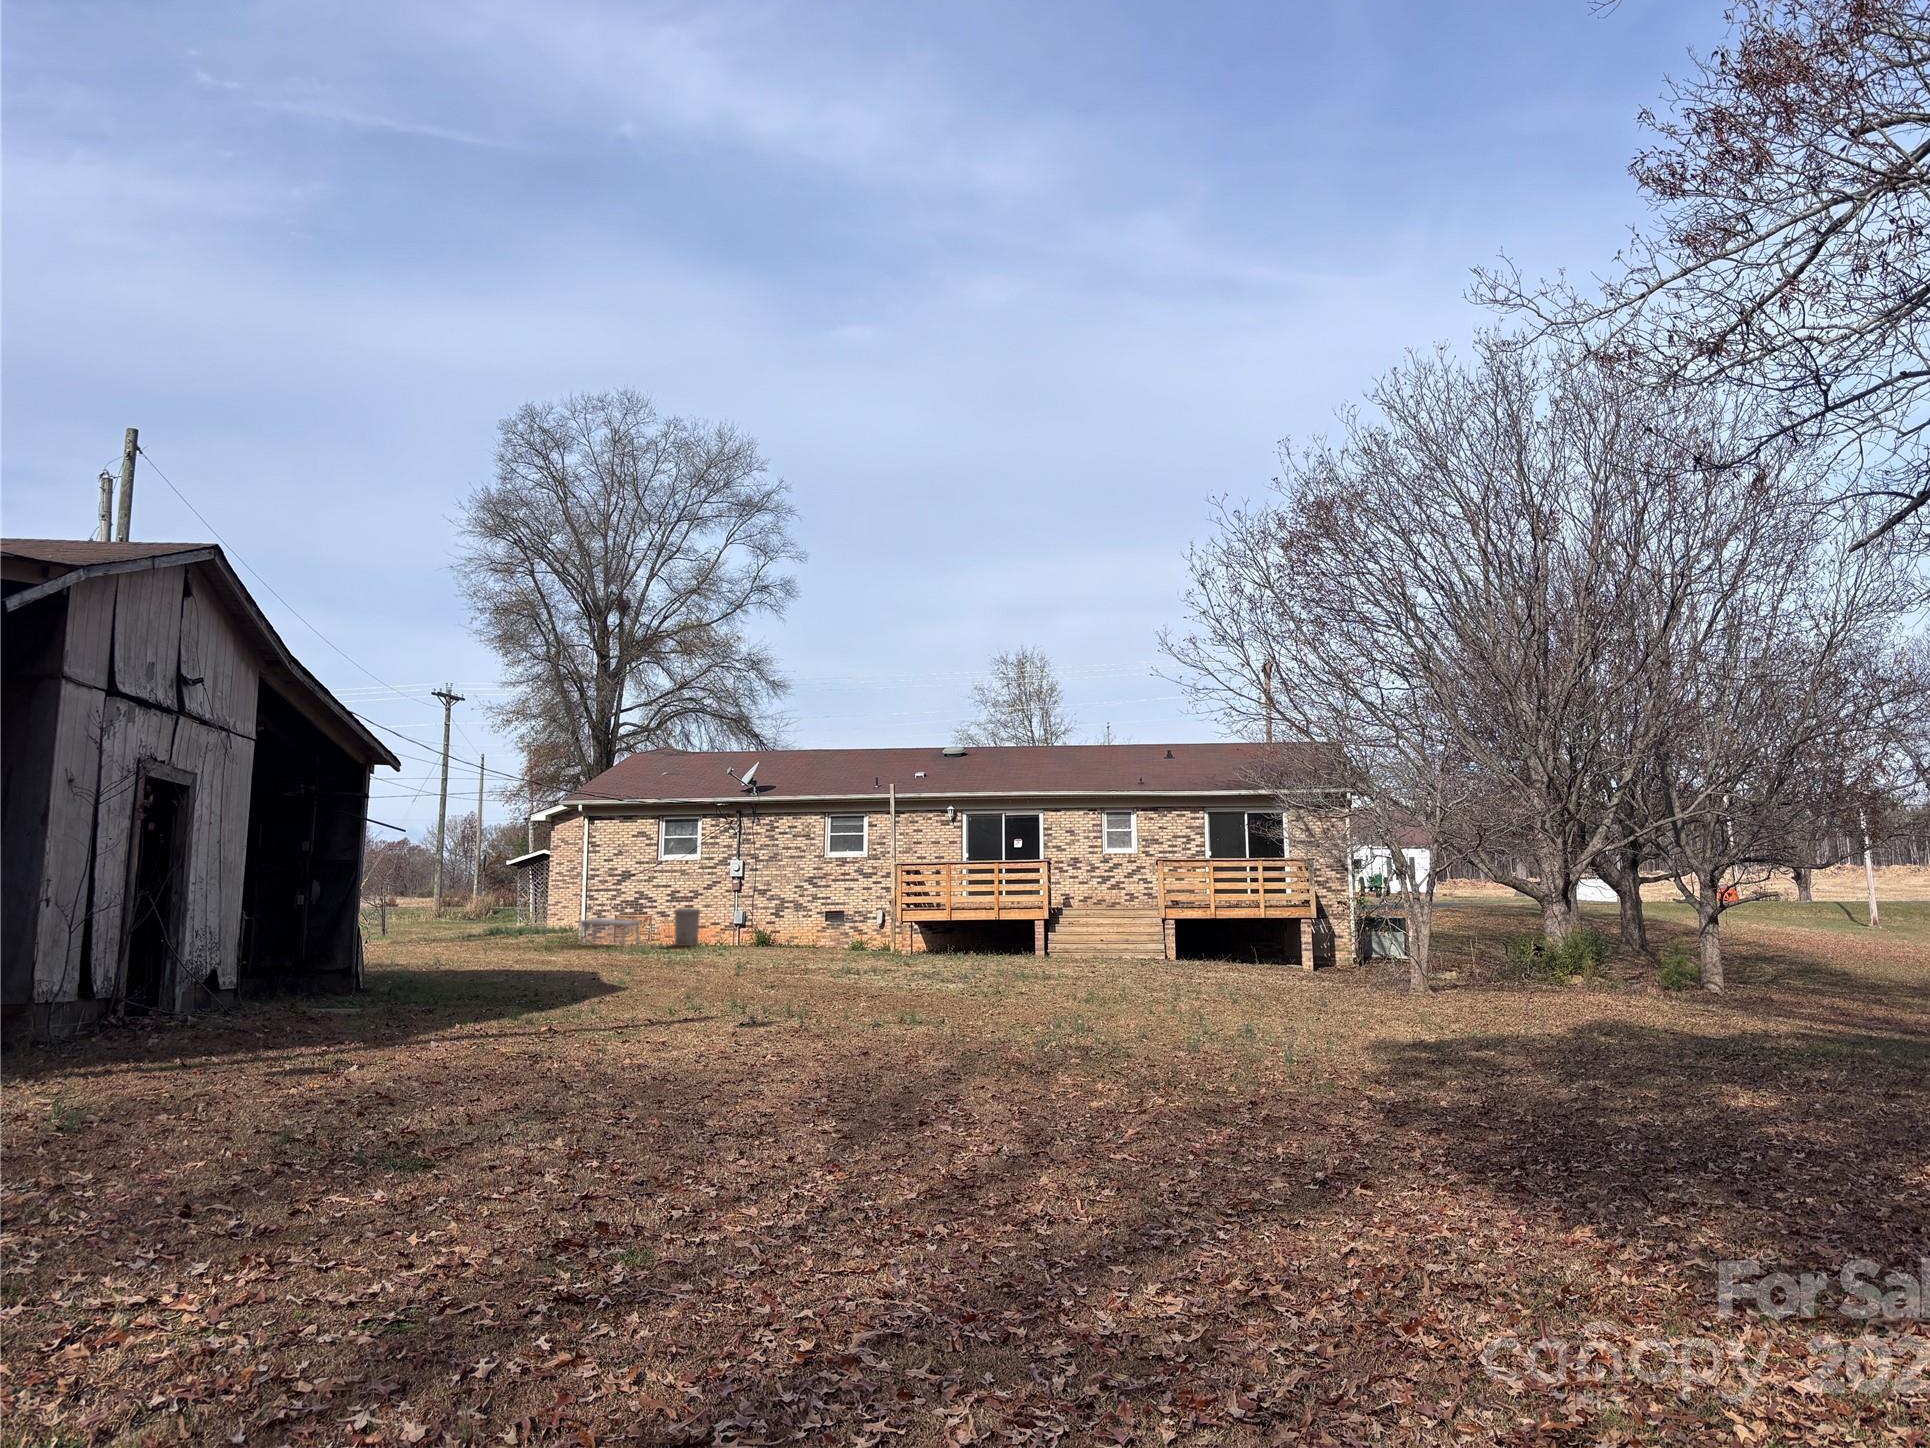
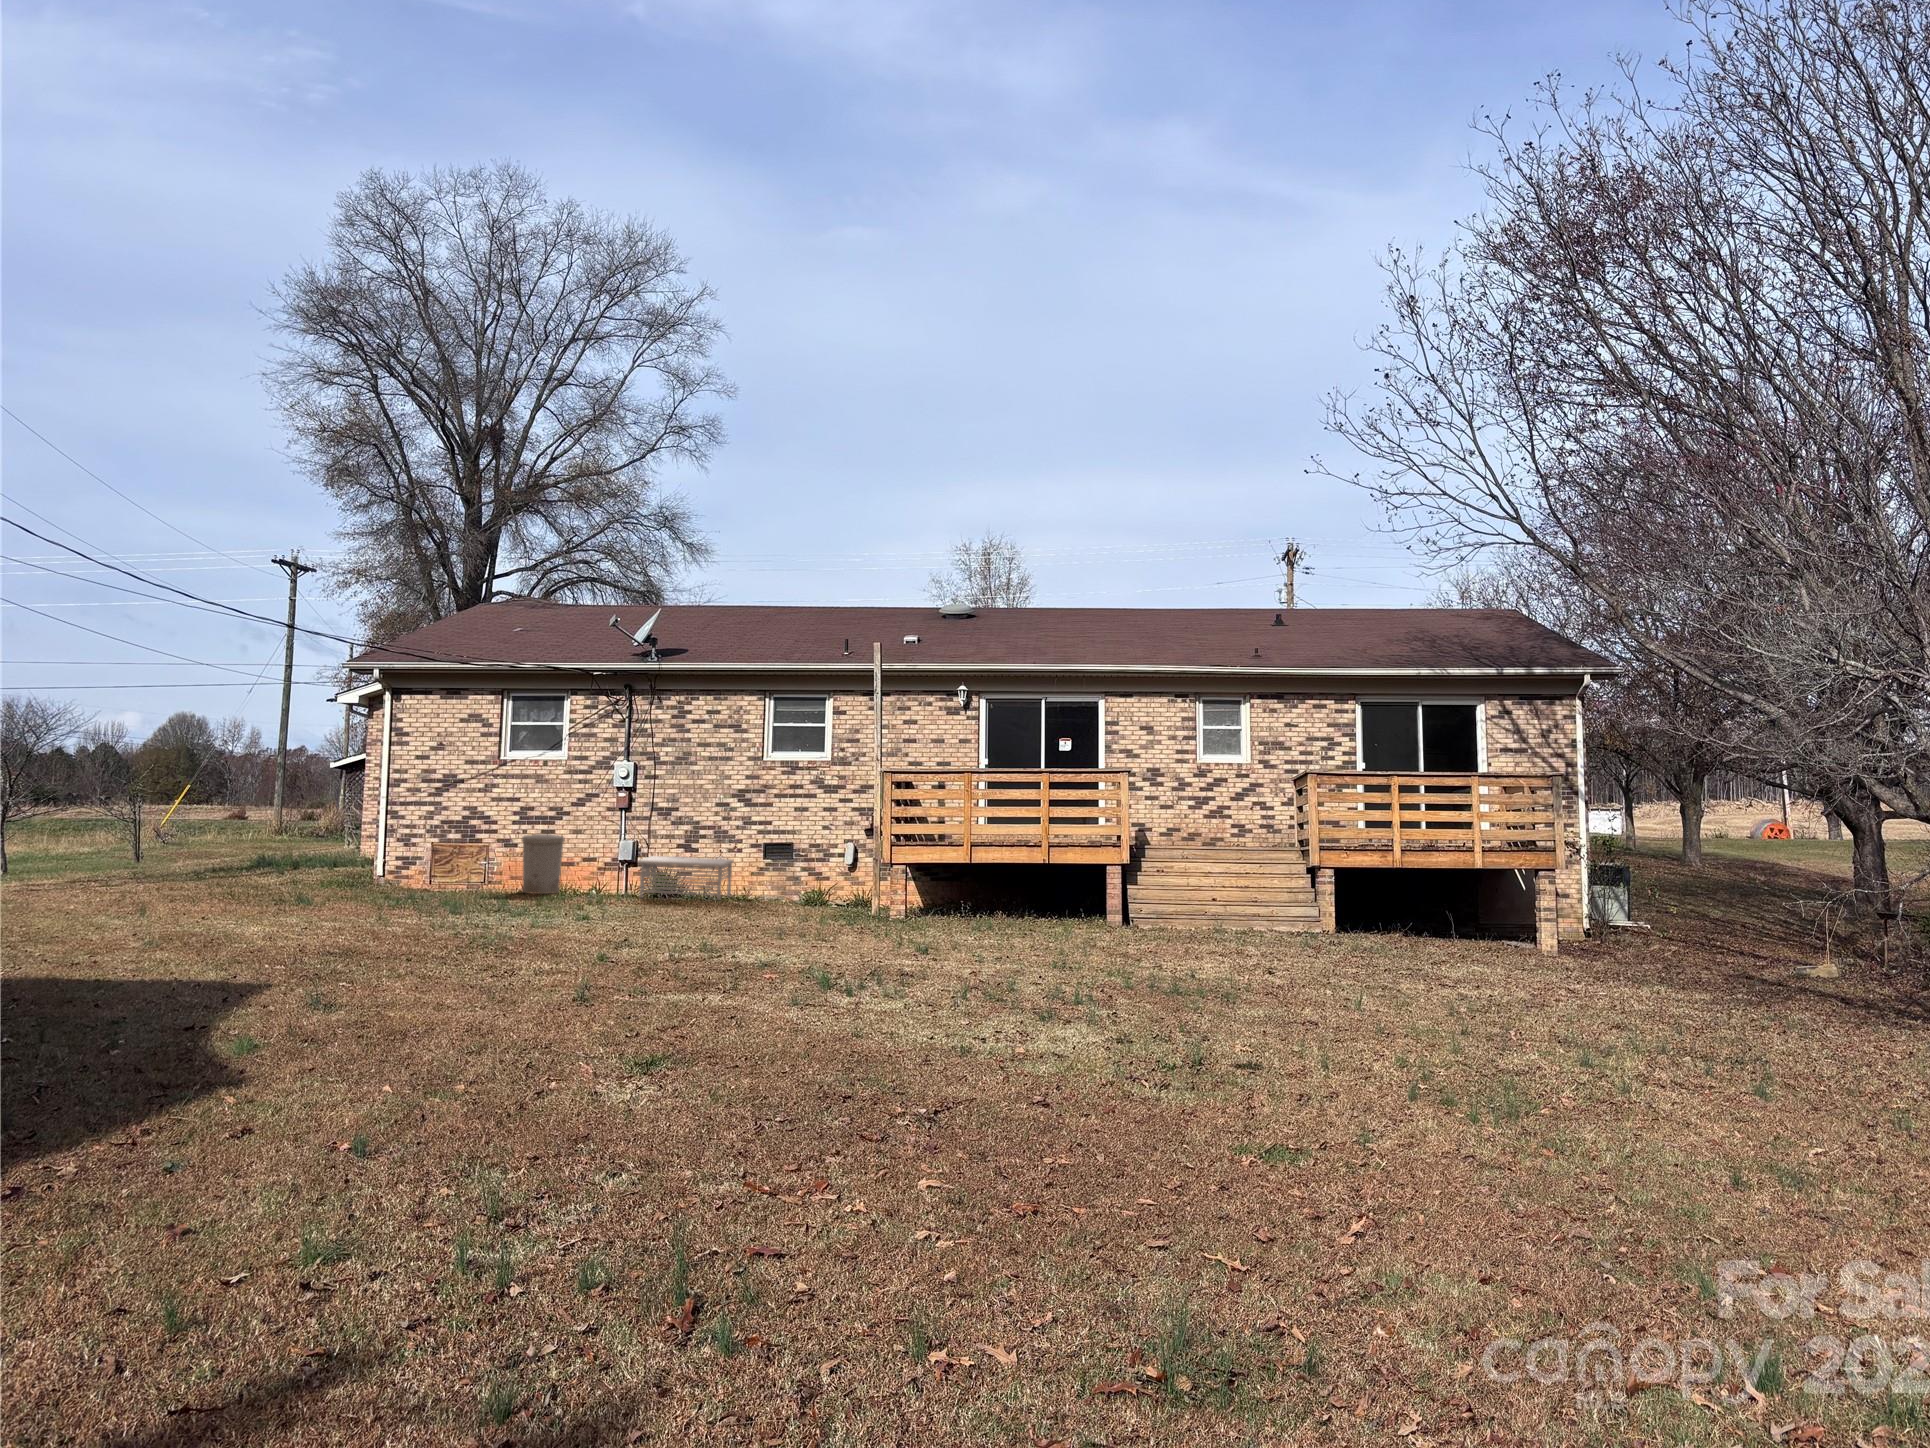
storage bench: present [580,918,640,945] -> present [638,856,734,900]

